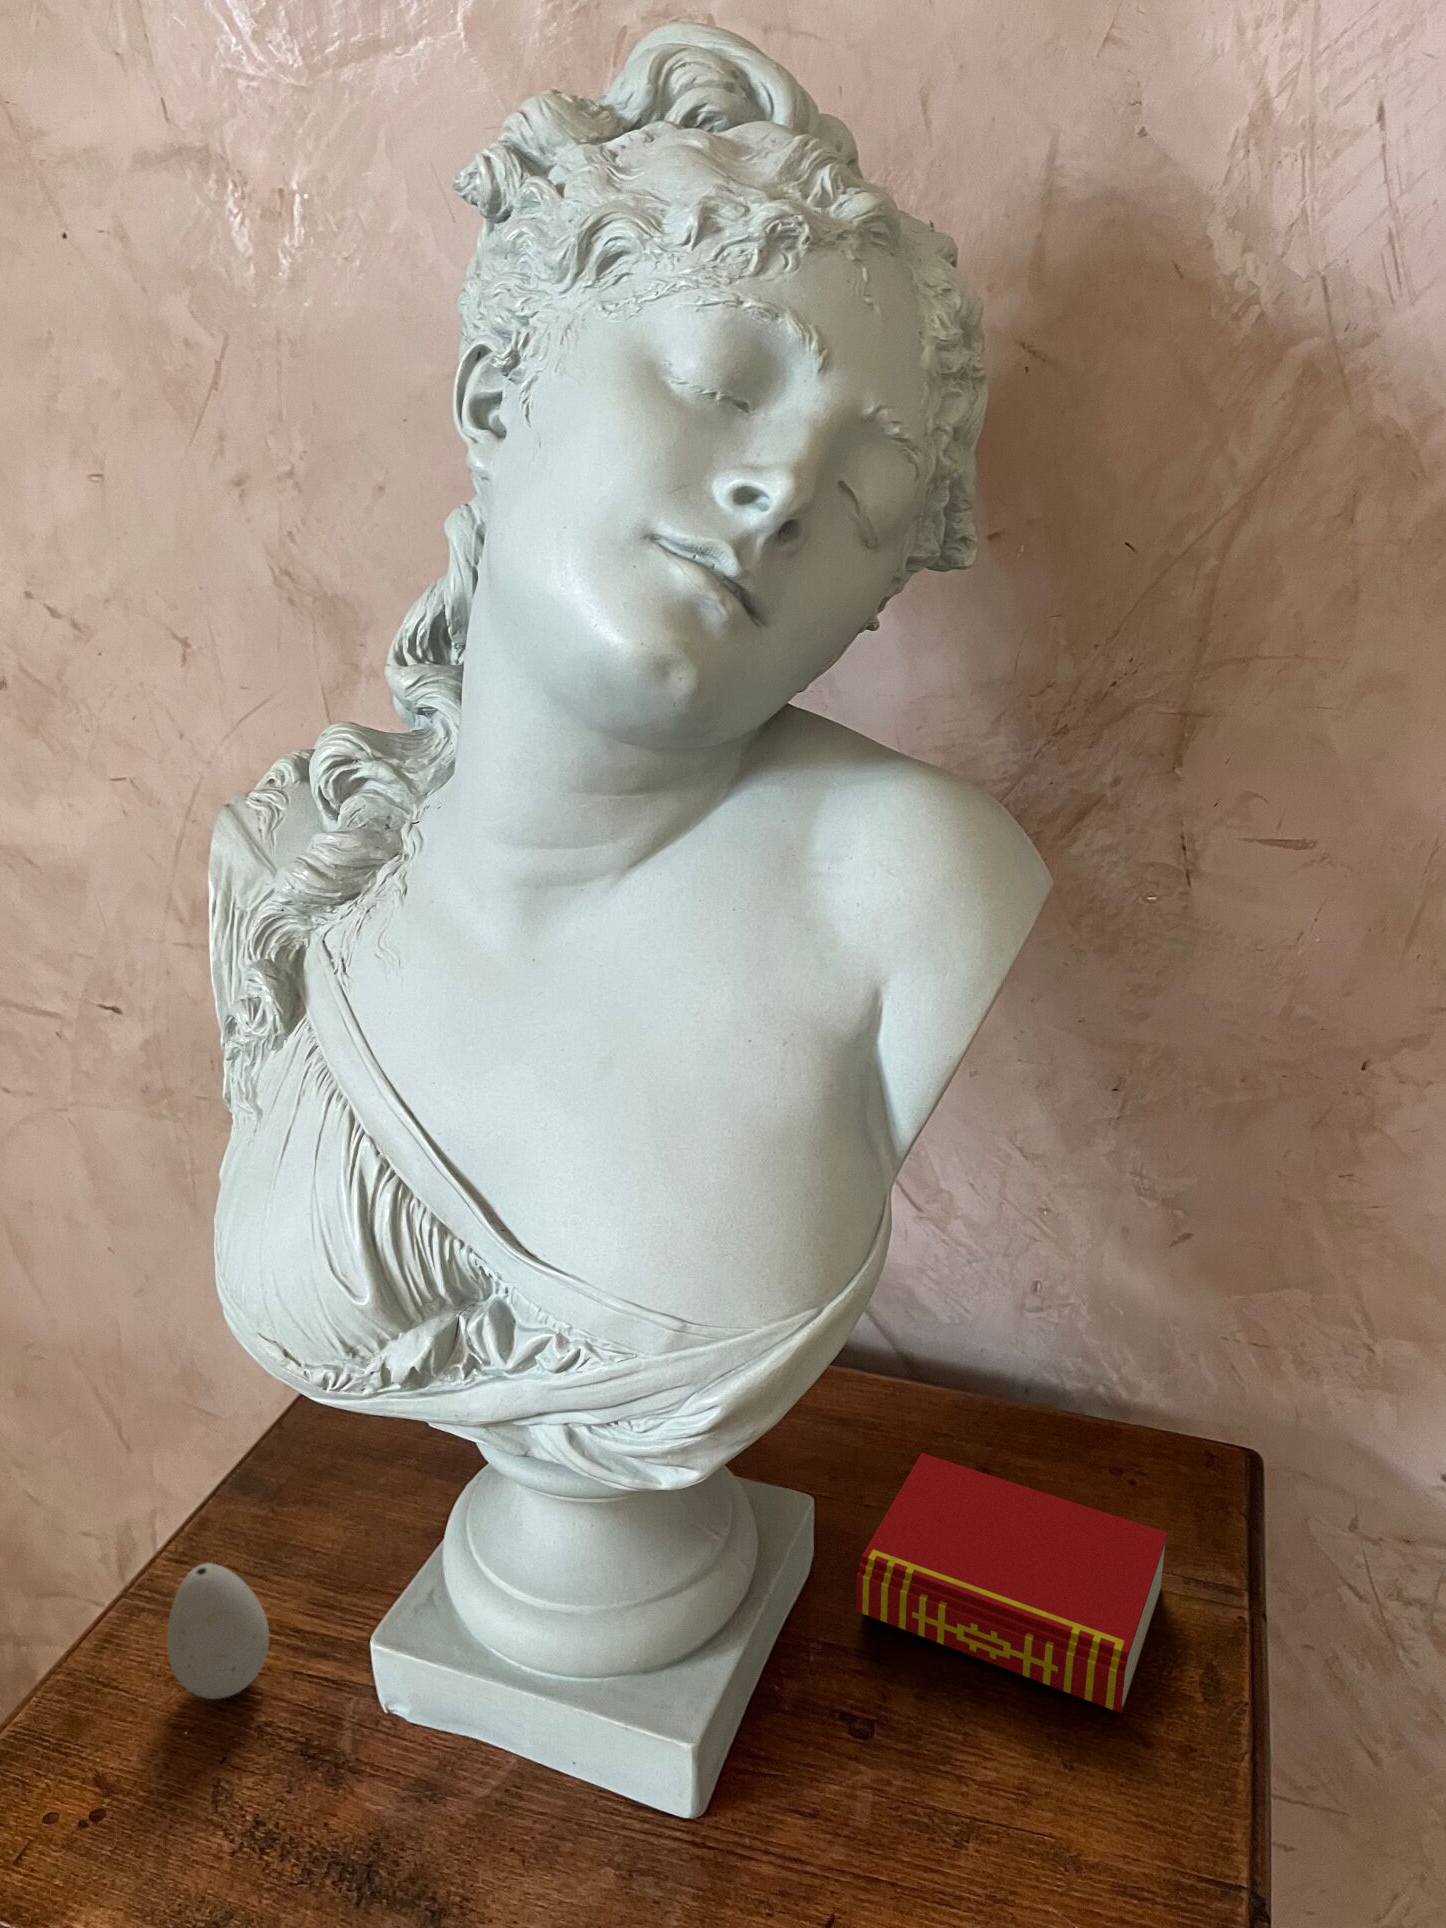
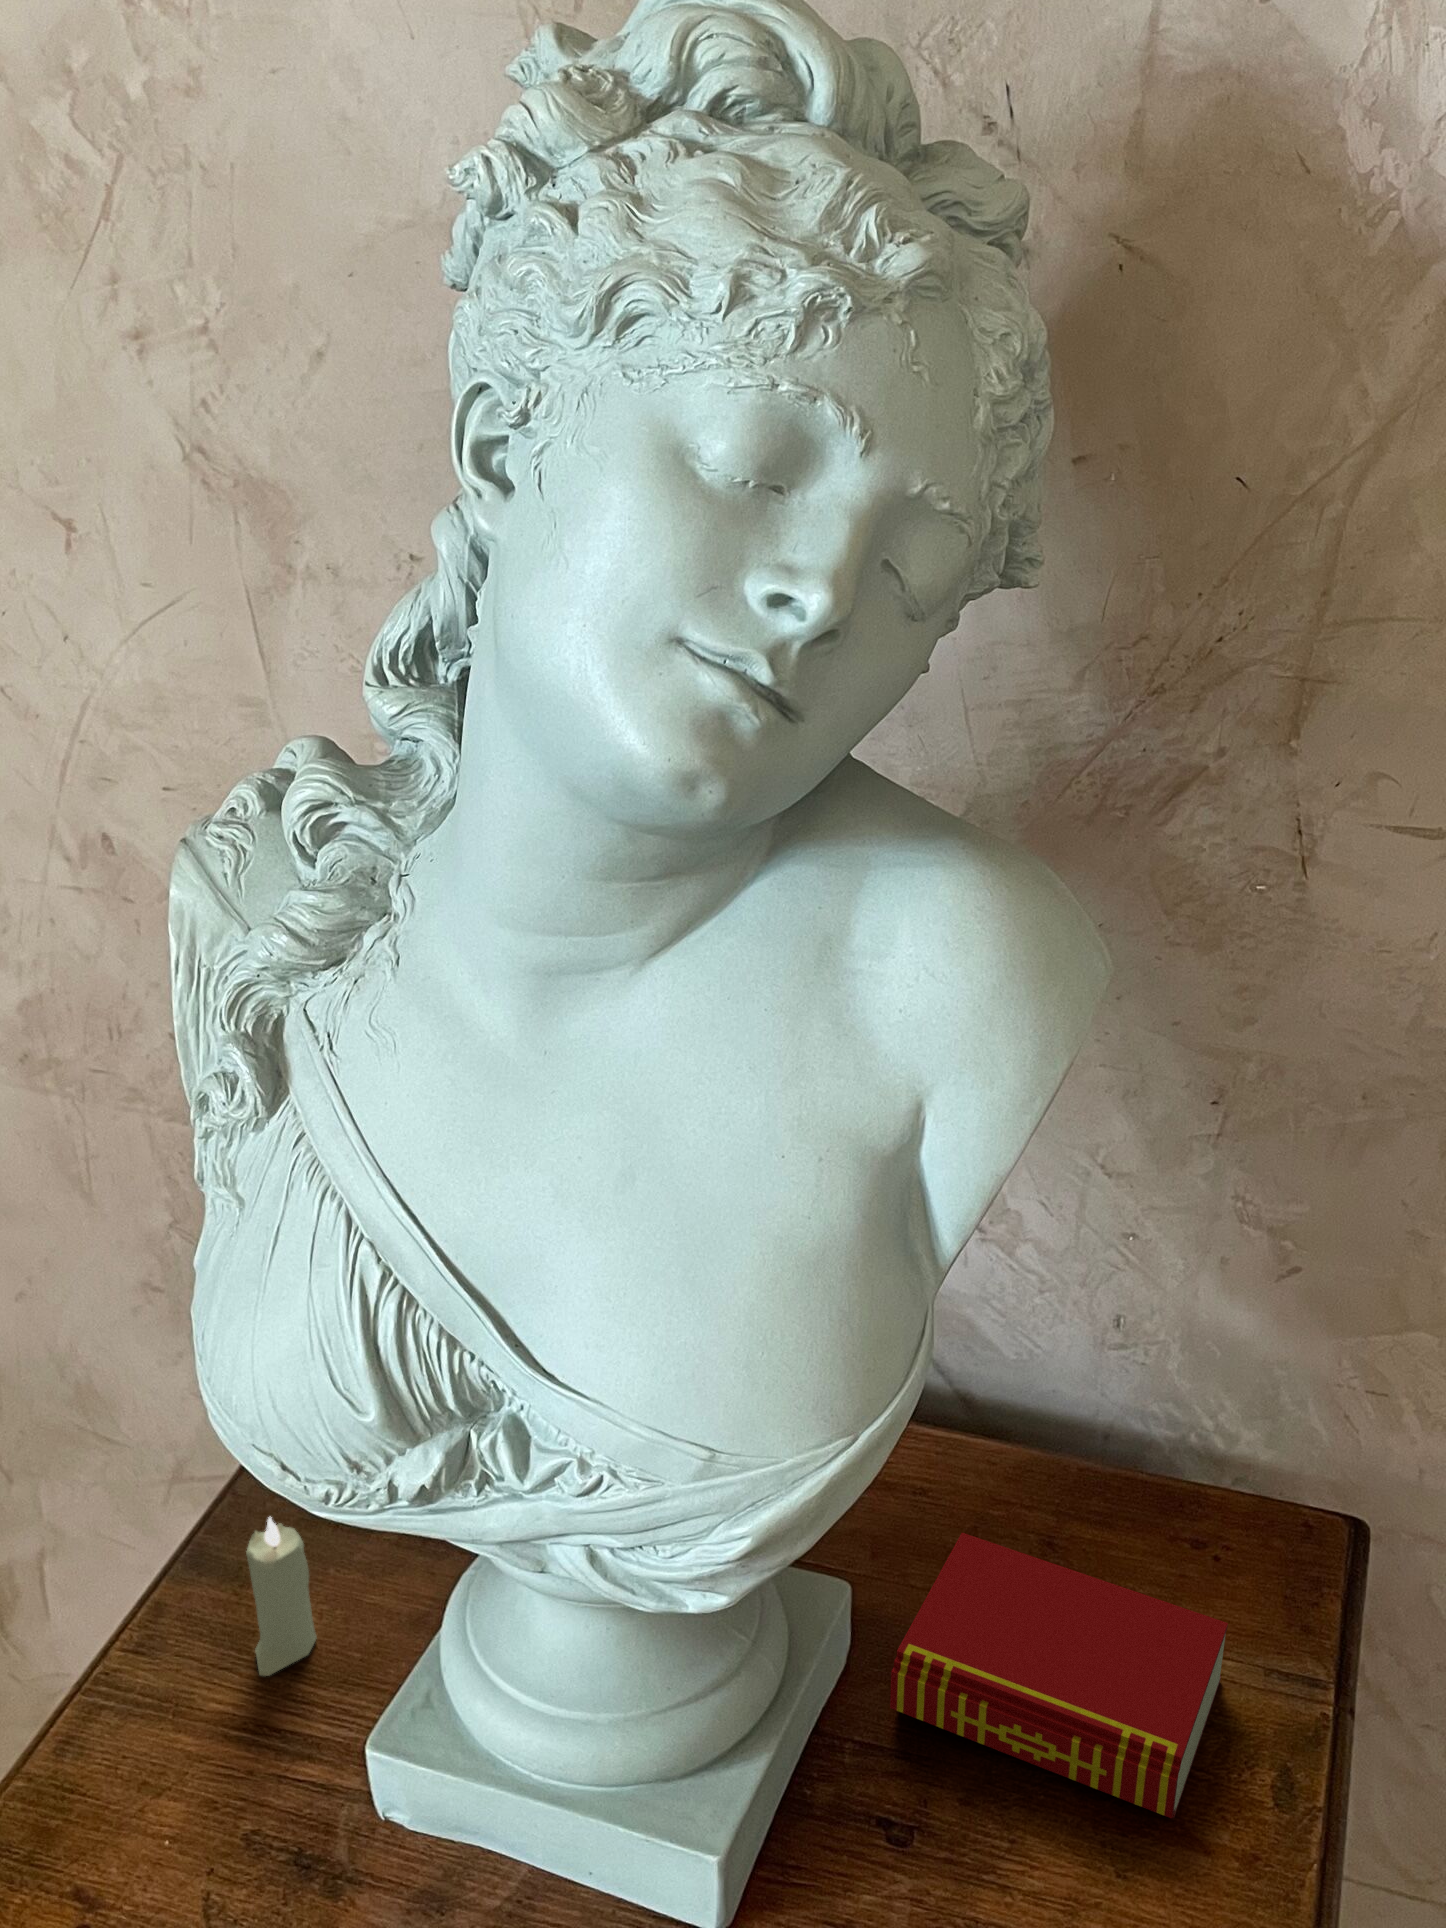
candle: none [269,1429,334,1580] -> present [246,1517,317,1676]
decorative egg: present [167,1563,269,1699] -> none [148,1669,256,1809]

